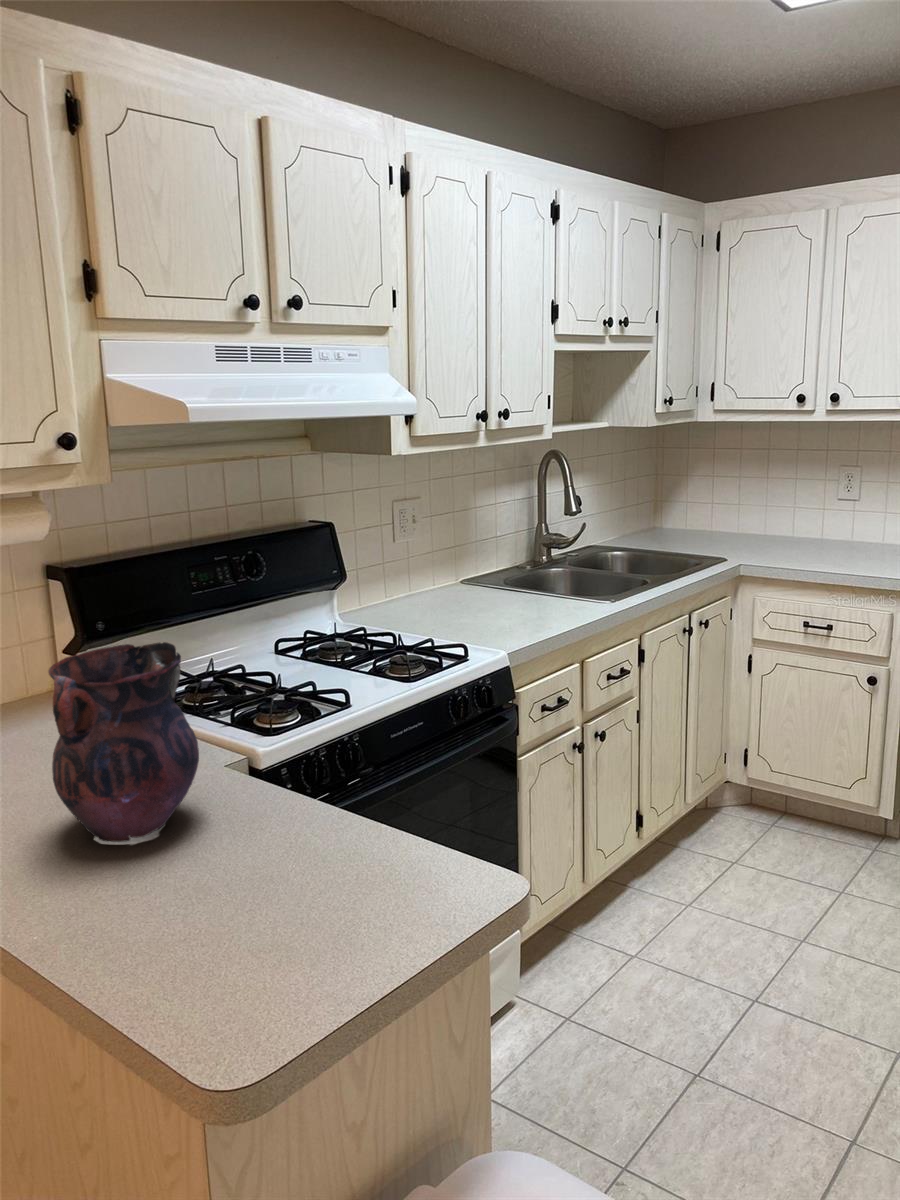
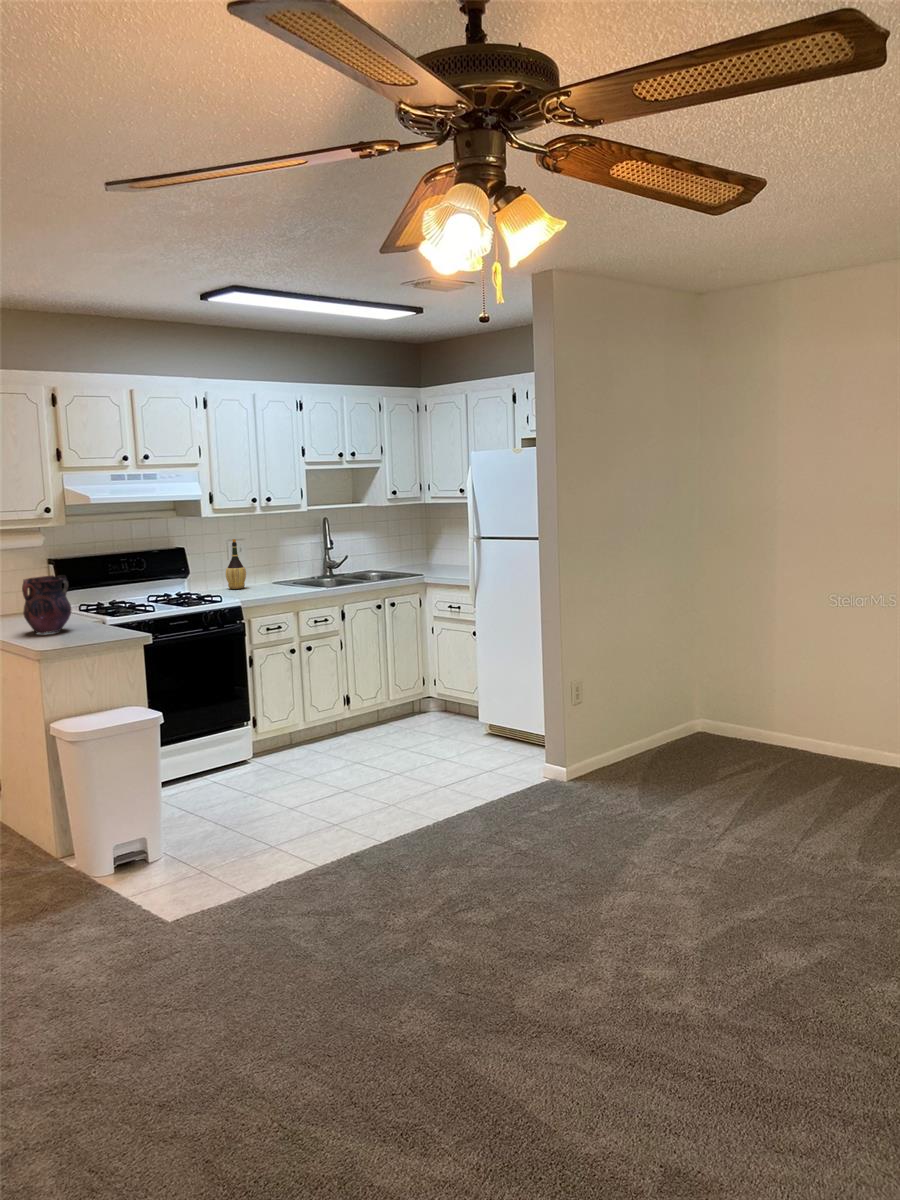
wine bottle: none [406,502,449,609] -> present [226,539,246,589]

